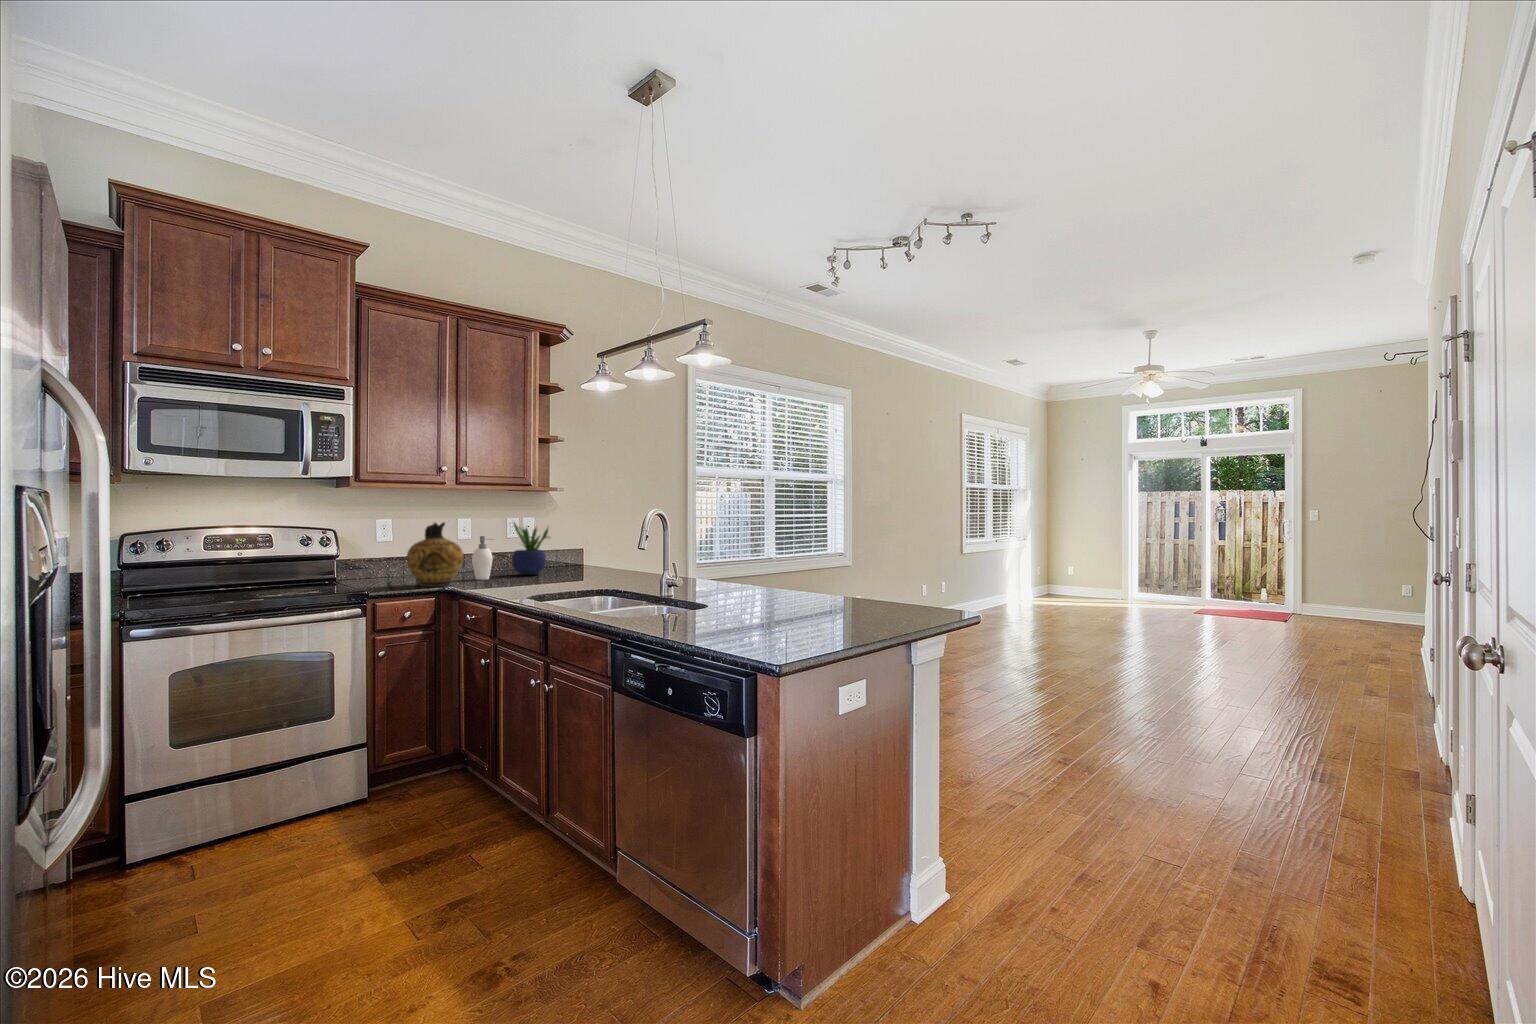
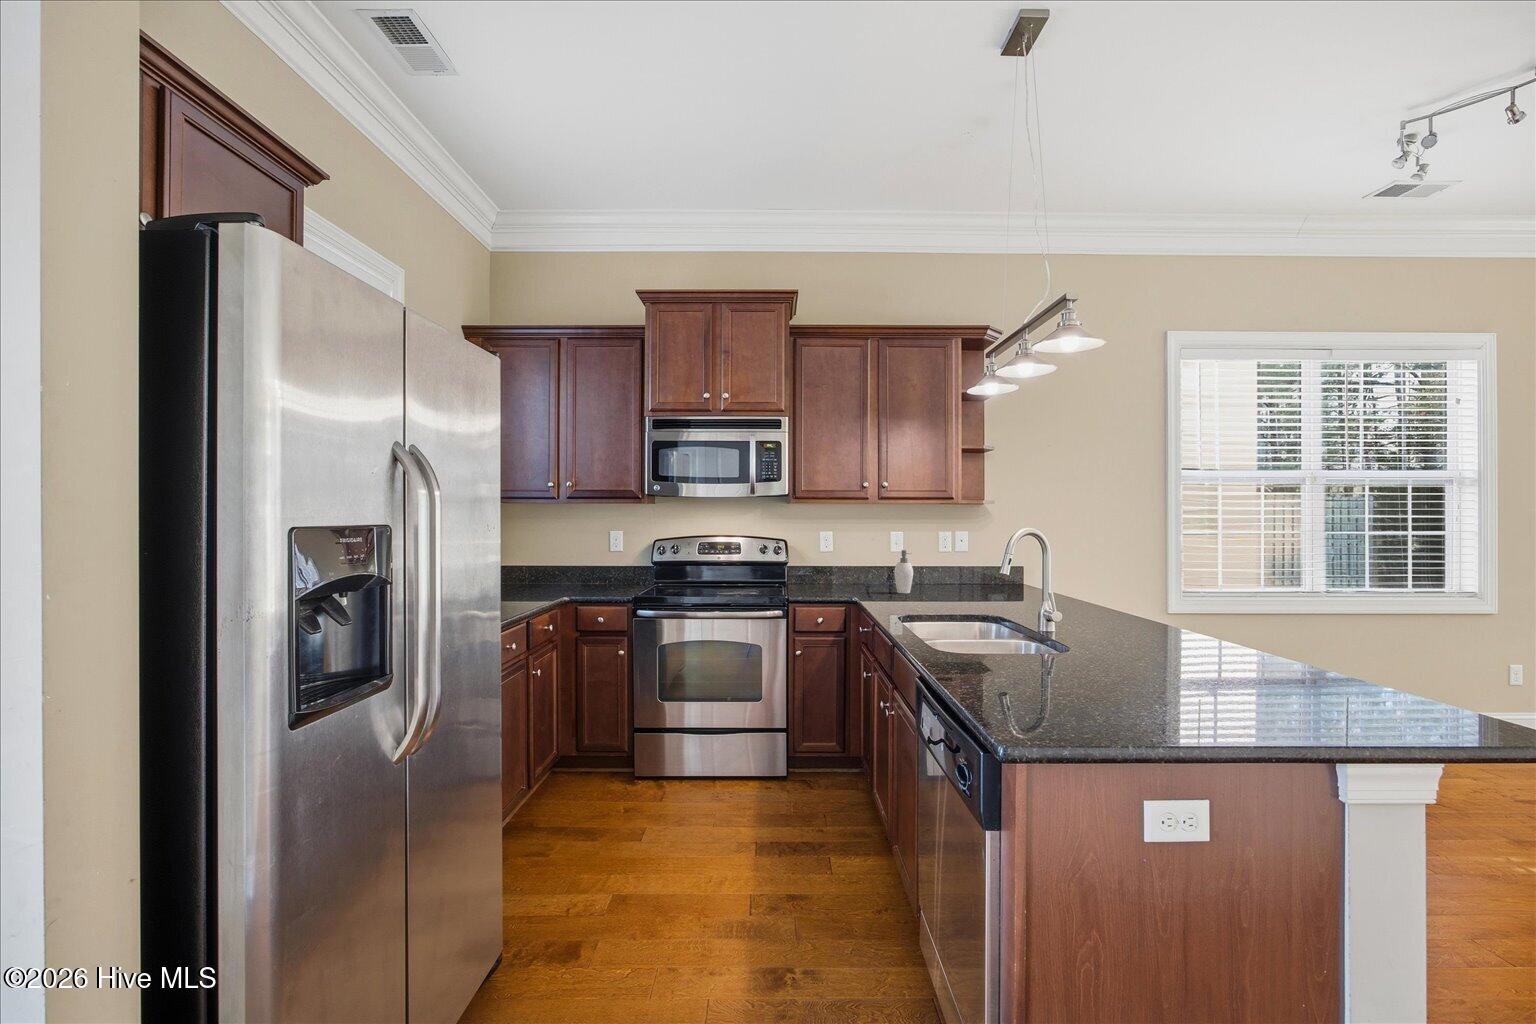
ceramic jug: present [407,522,464,586] -> none [830,536,879,597]
potted plant: present [512,523,549,575] -> none [936,534,976,592]

